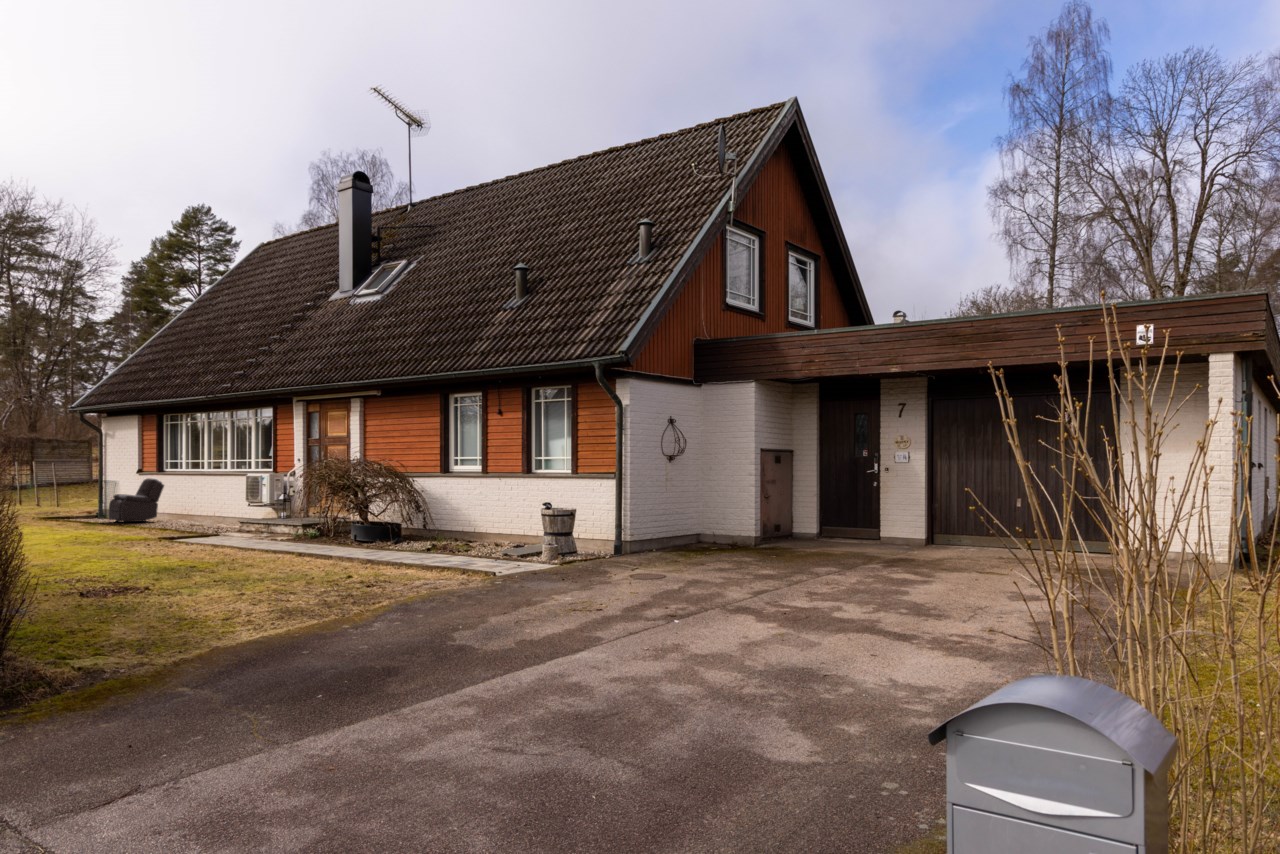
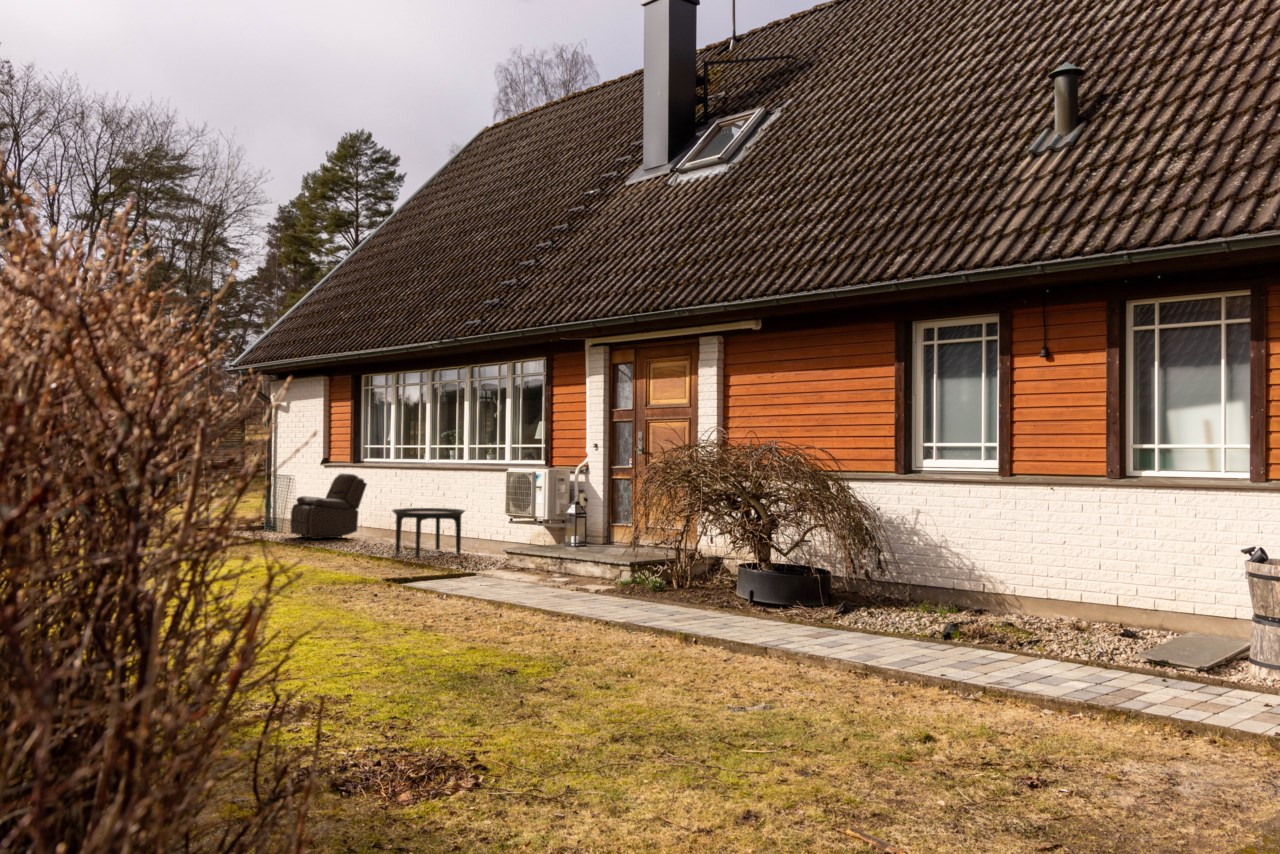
round table: none [173,500,225,530] -> present [392,508,465,556]

